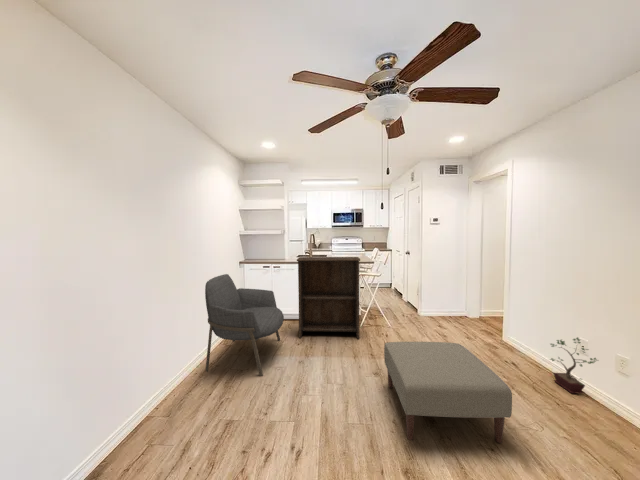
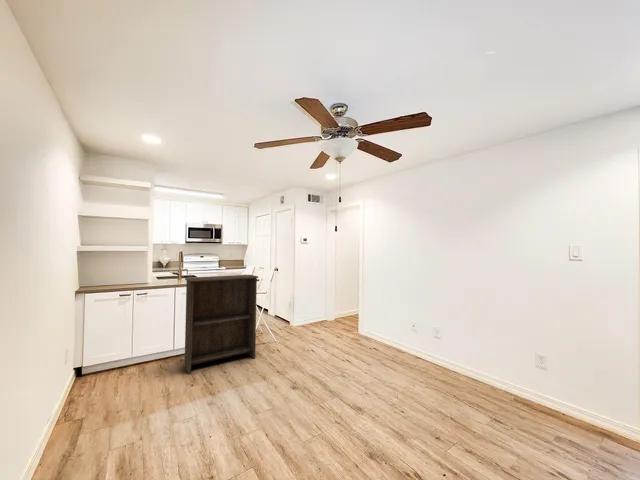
armchair: present [205,274,284,376] -> none [75,306,186,445]
potted plant: present [551,337,596,394] -> none [389,317,414,354]
ottoman: present [384,342,512,443] -> none [302,335,393,410]

